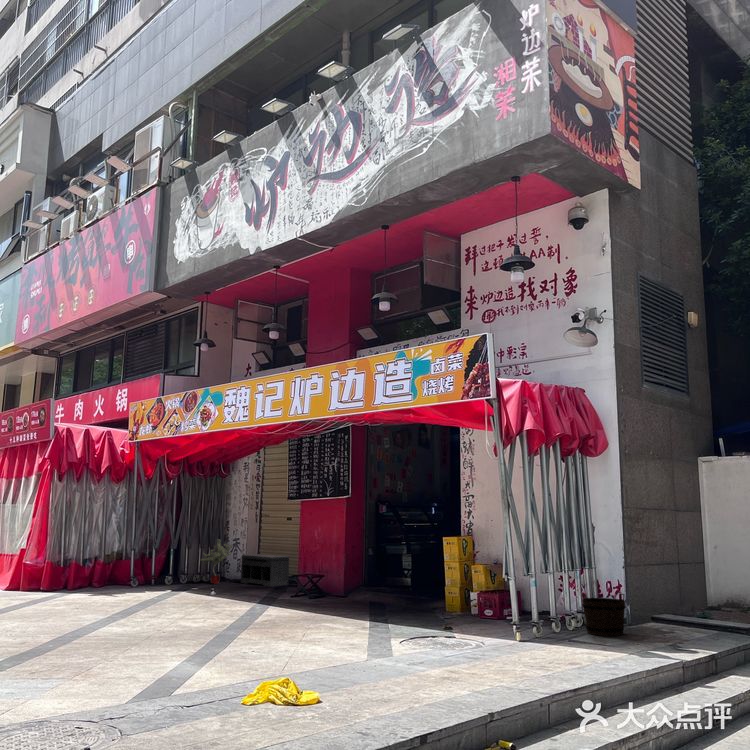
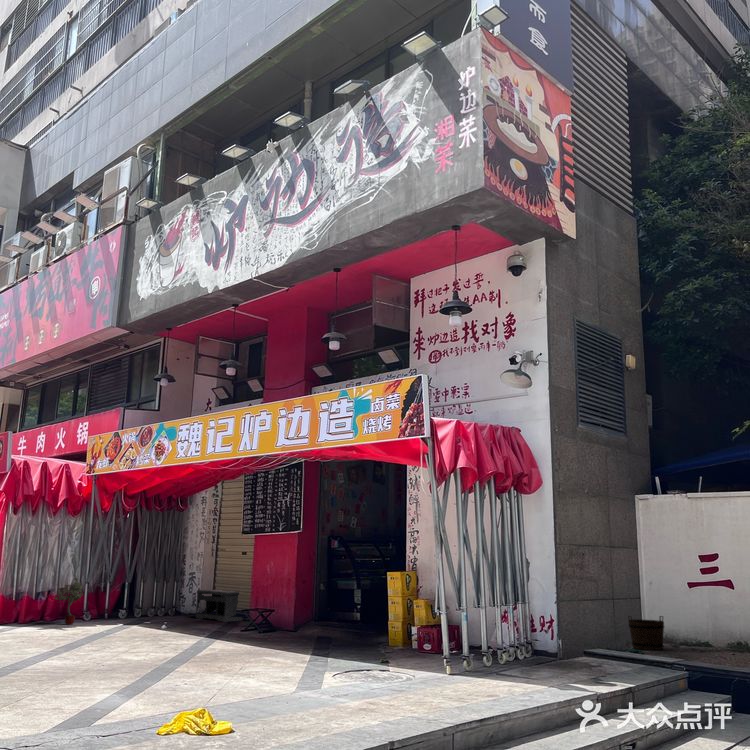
potted tree: present [200,539,232,584] -> present [55,576,88,625]
bucket: present [582,594,626,636] -> present [628,616,664,650]

